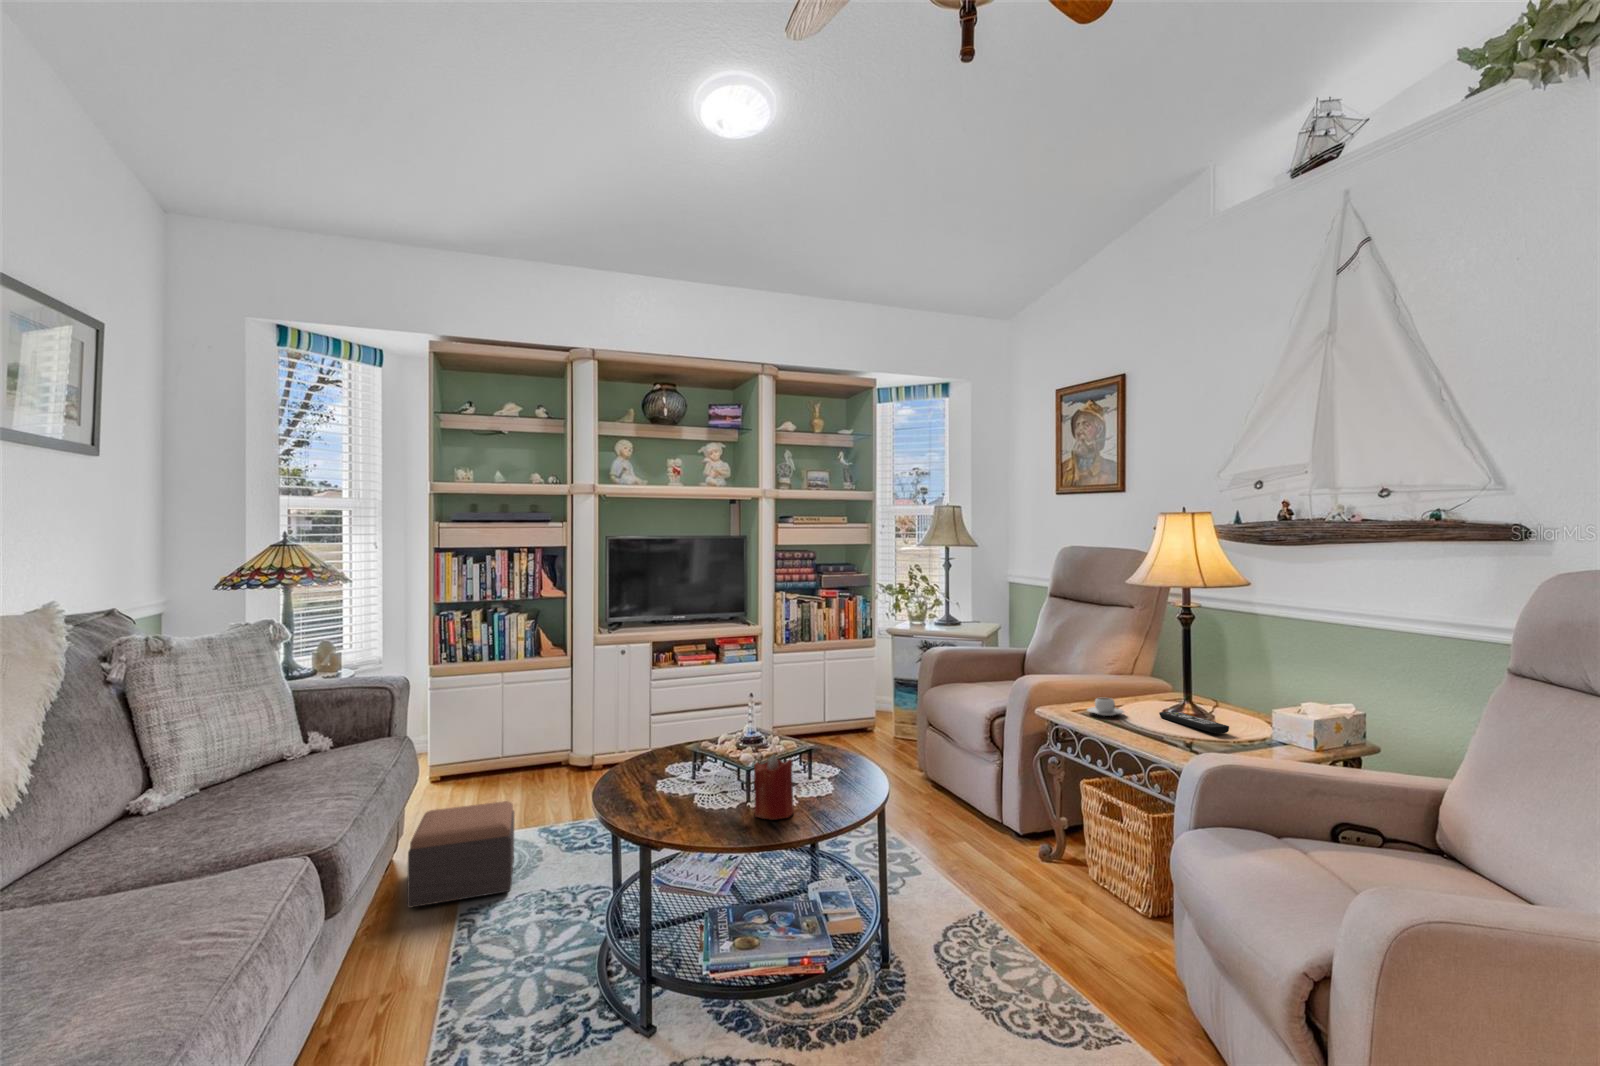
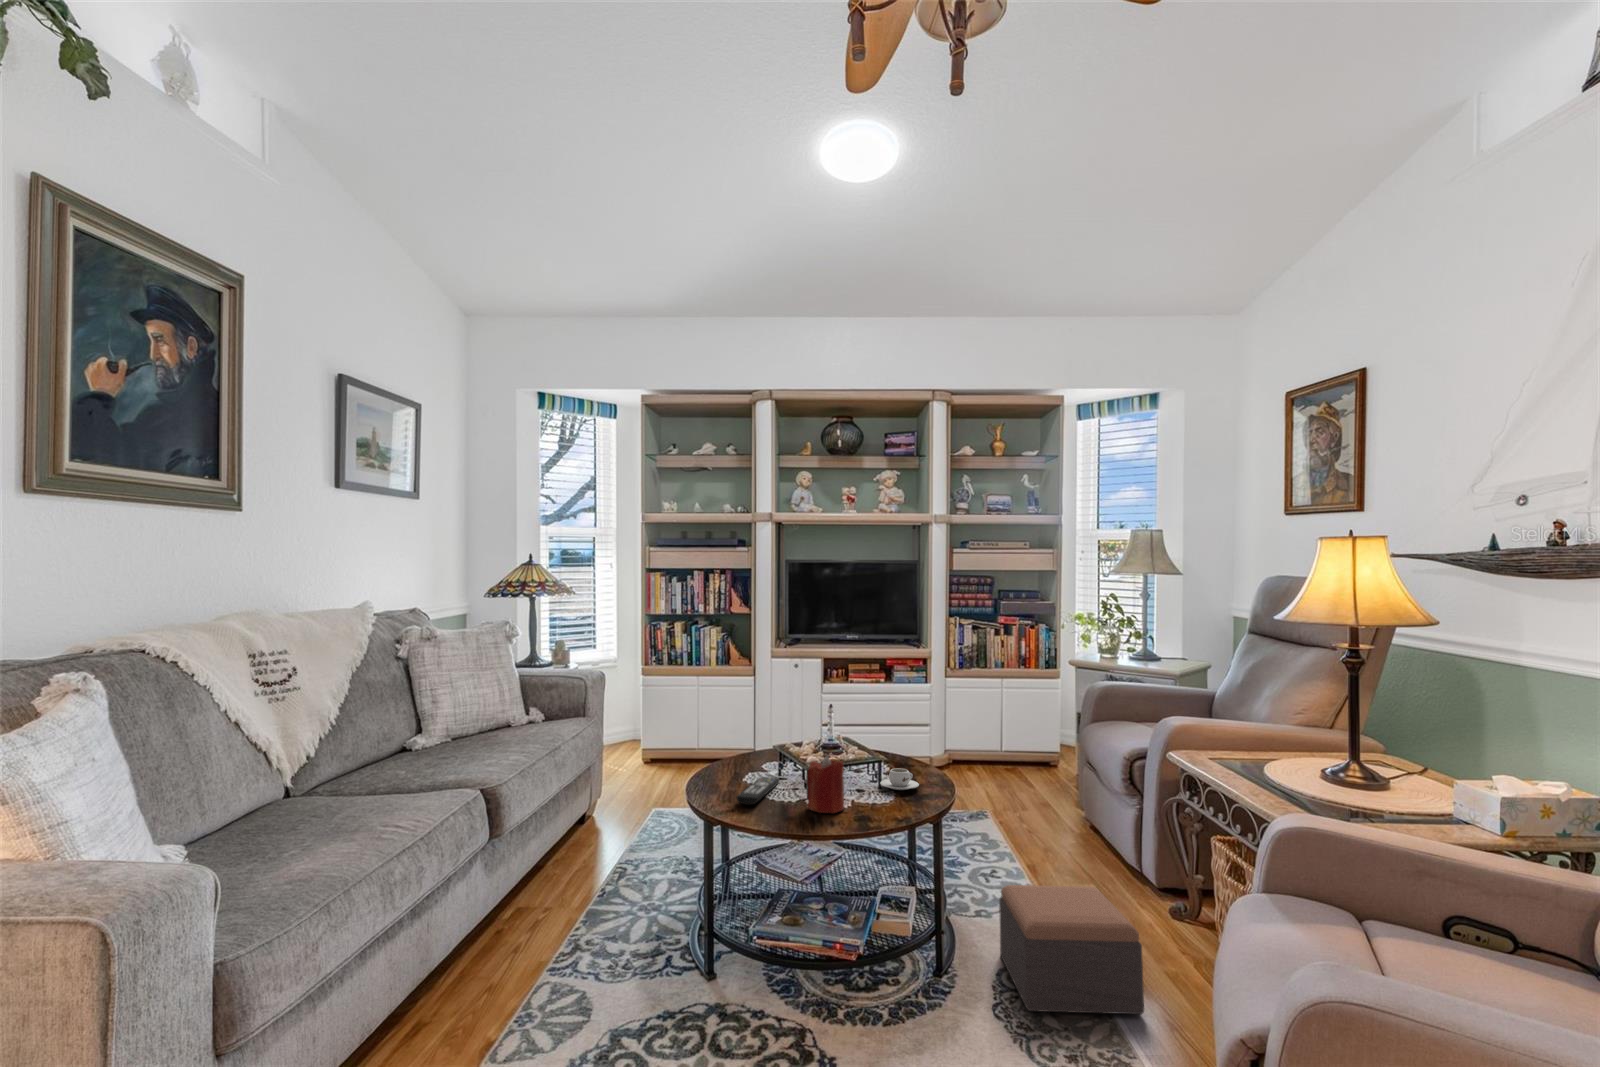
teacup: present [1087,697,1124,716] -> present [880,768,919,790]
remote control: present [1159,711,1229,734] -> present [736,777,779,804]
footstool: present [407,801,514,908] -> present [999,885,1144,1014]

